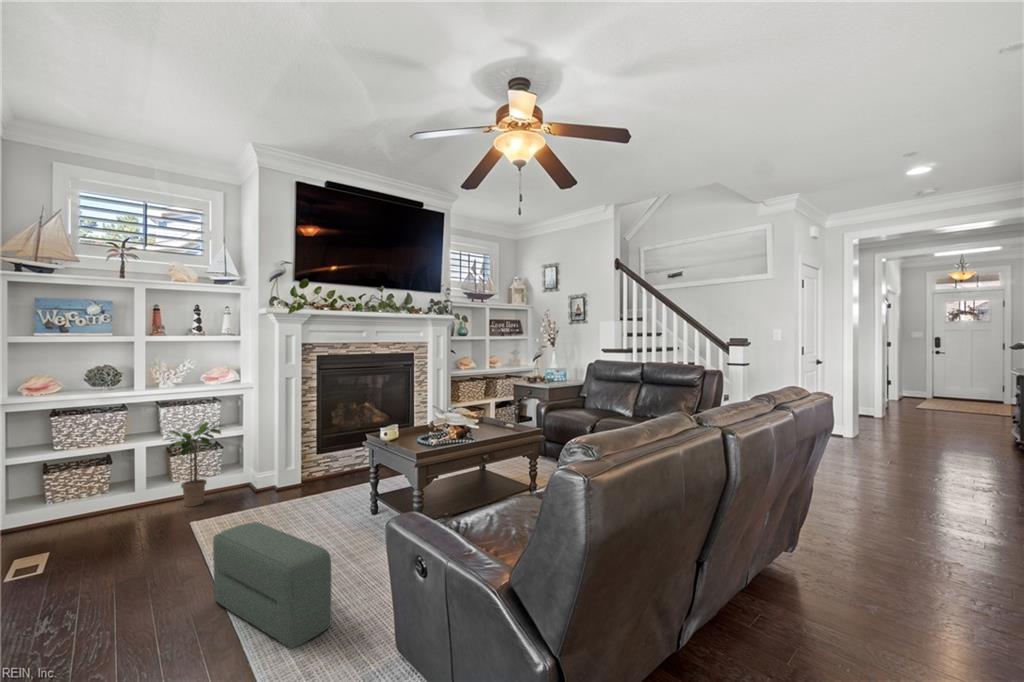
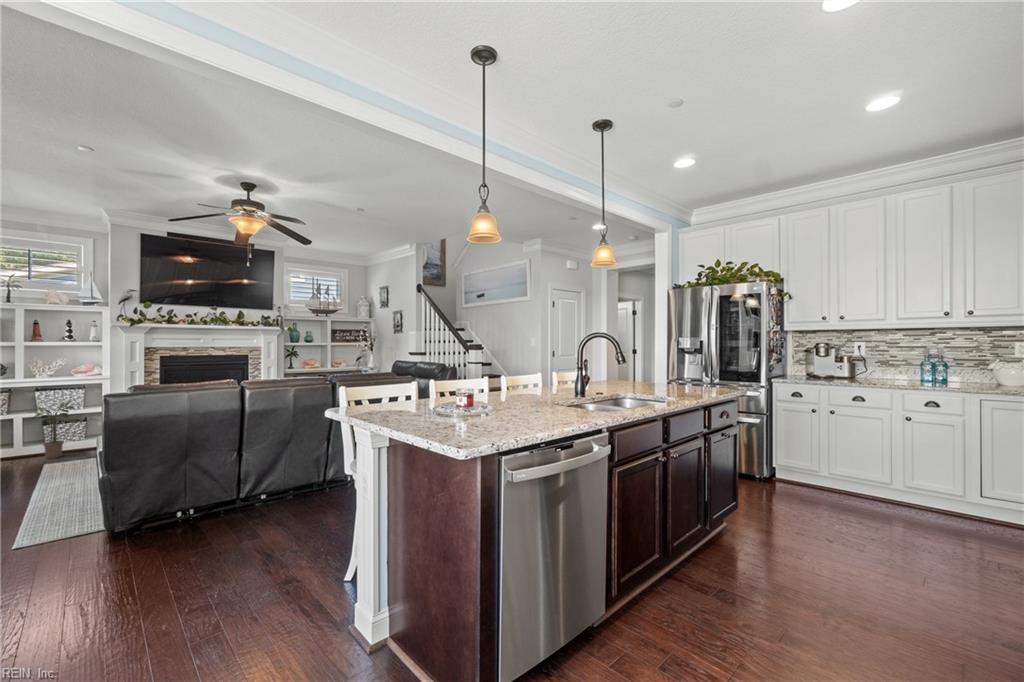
pouf: present [213,522,331,648] -> none [17,455,76,514]

